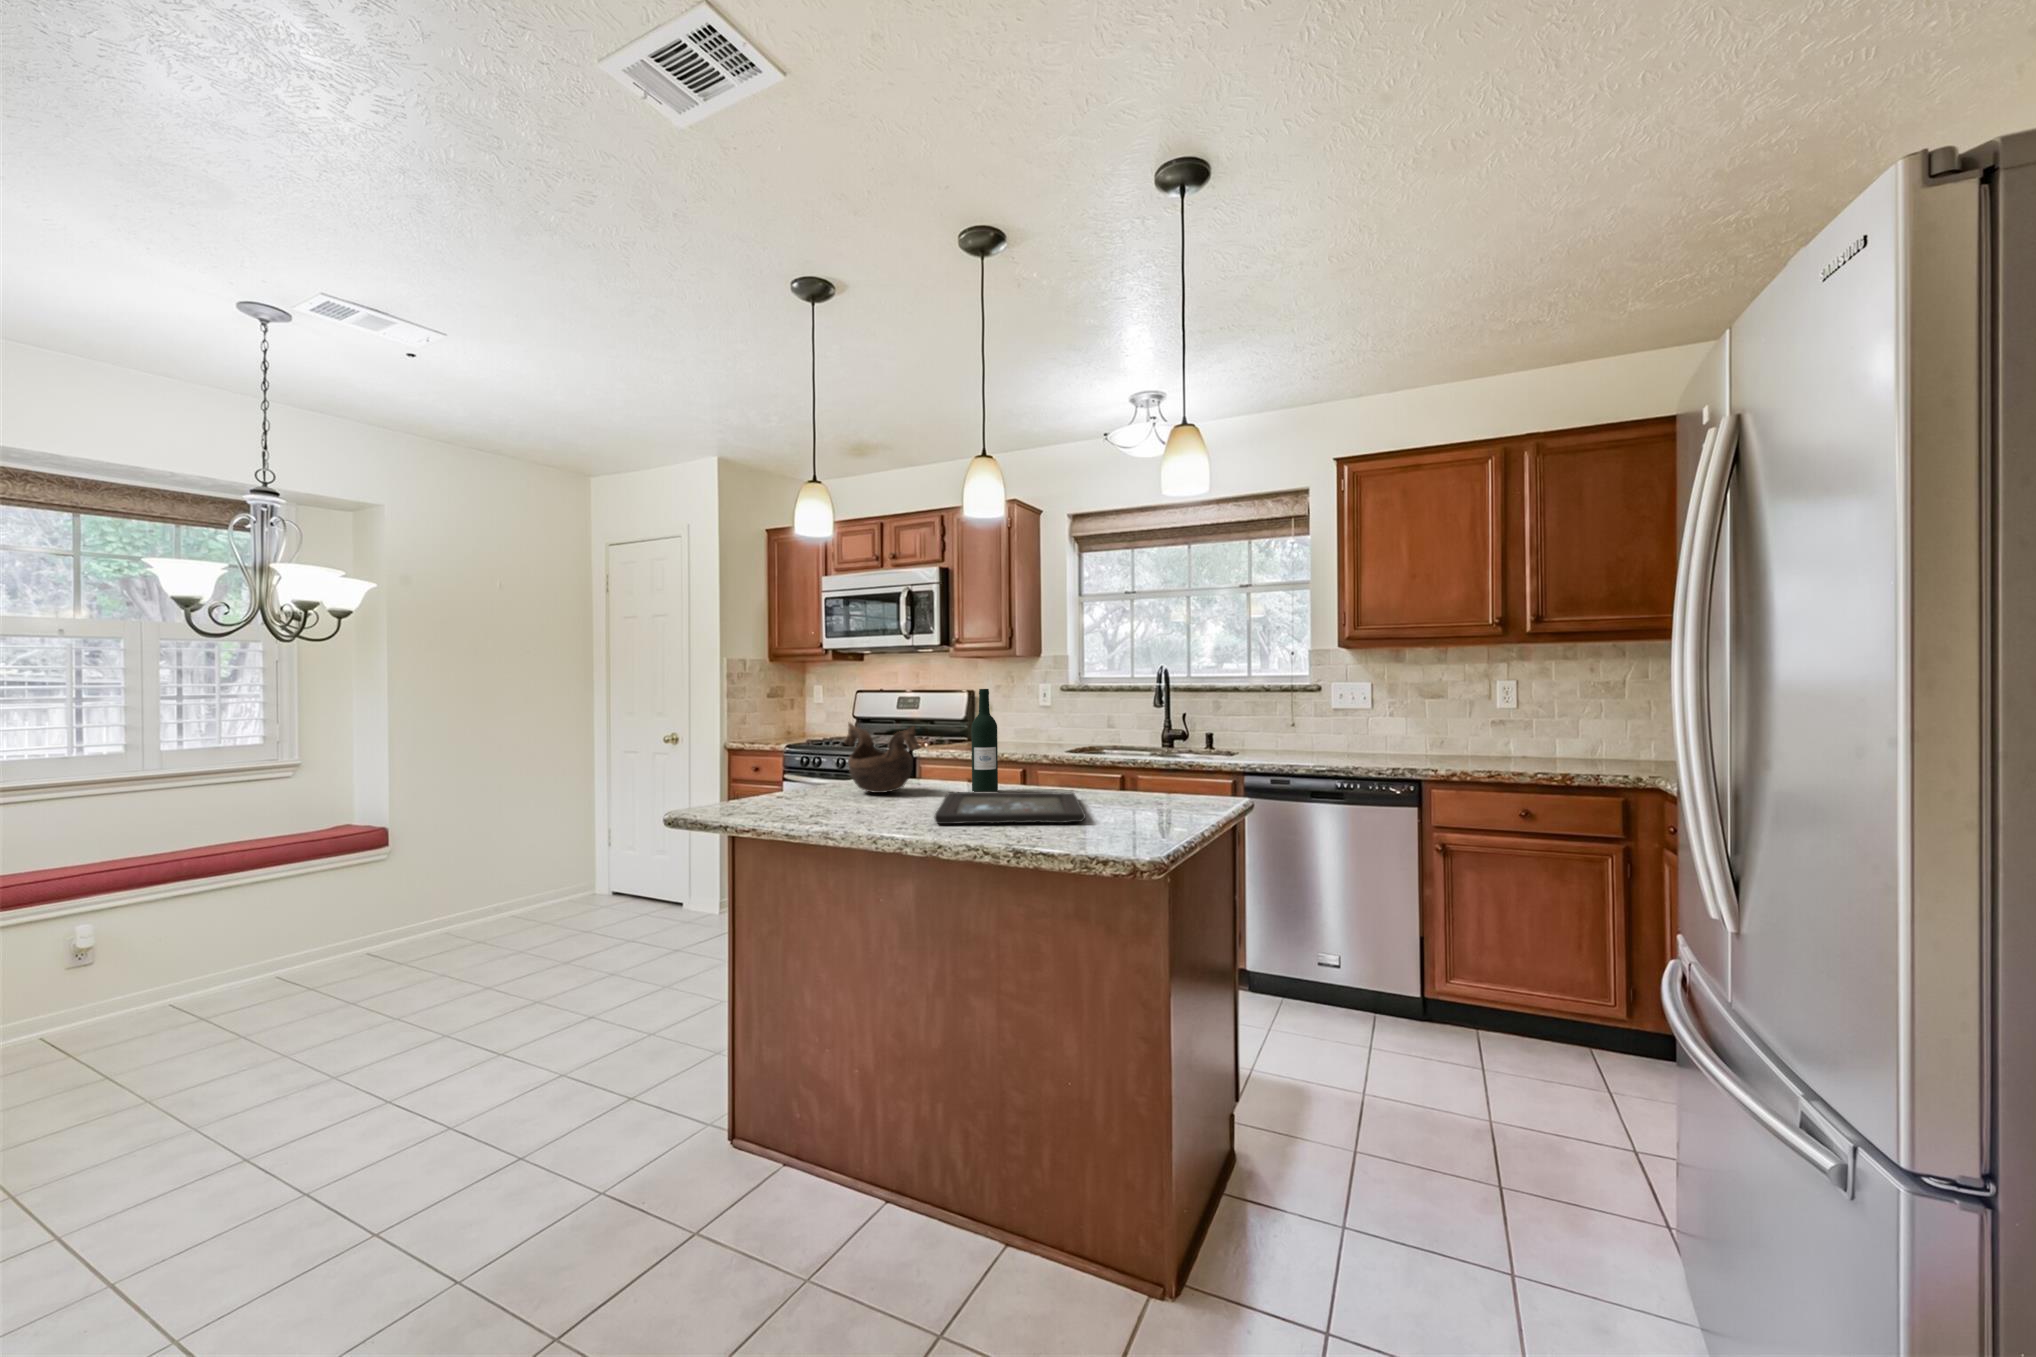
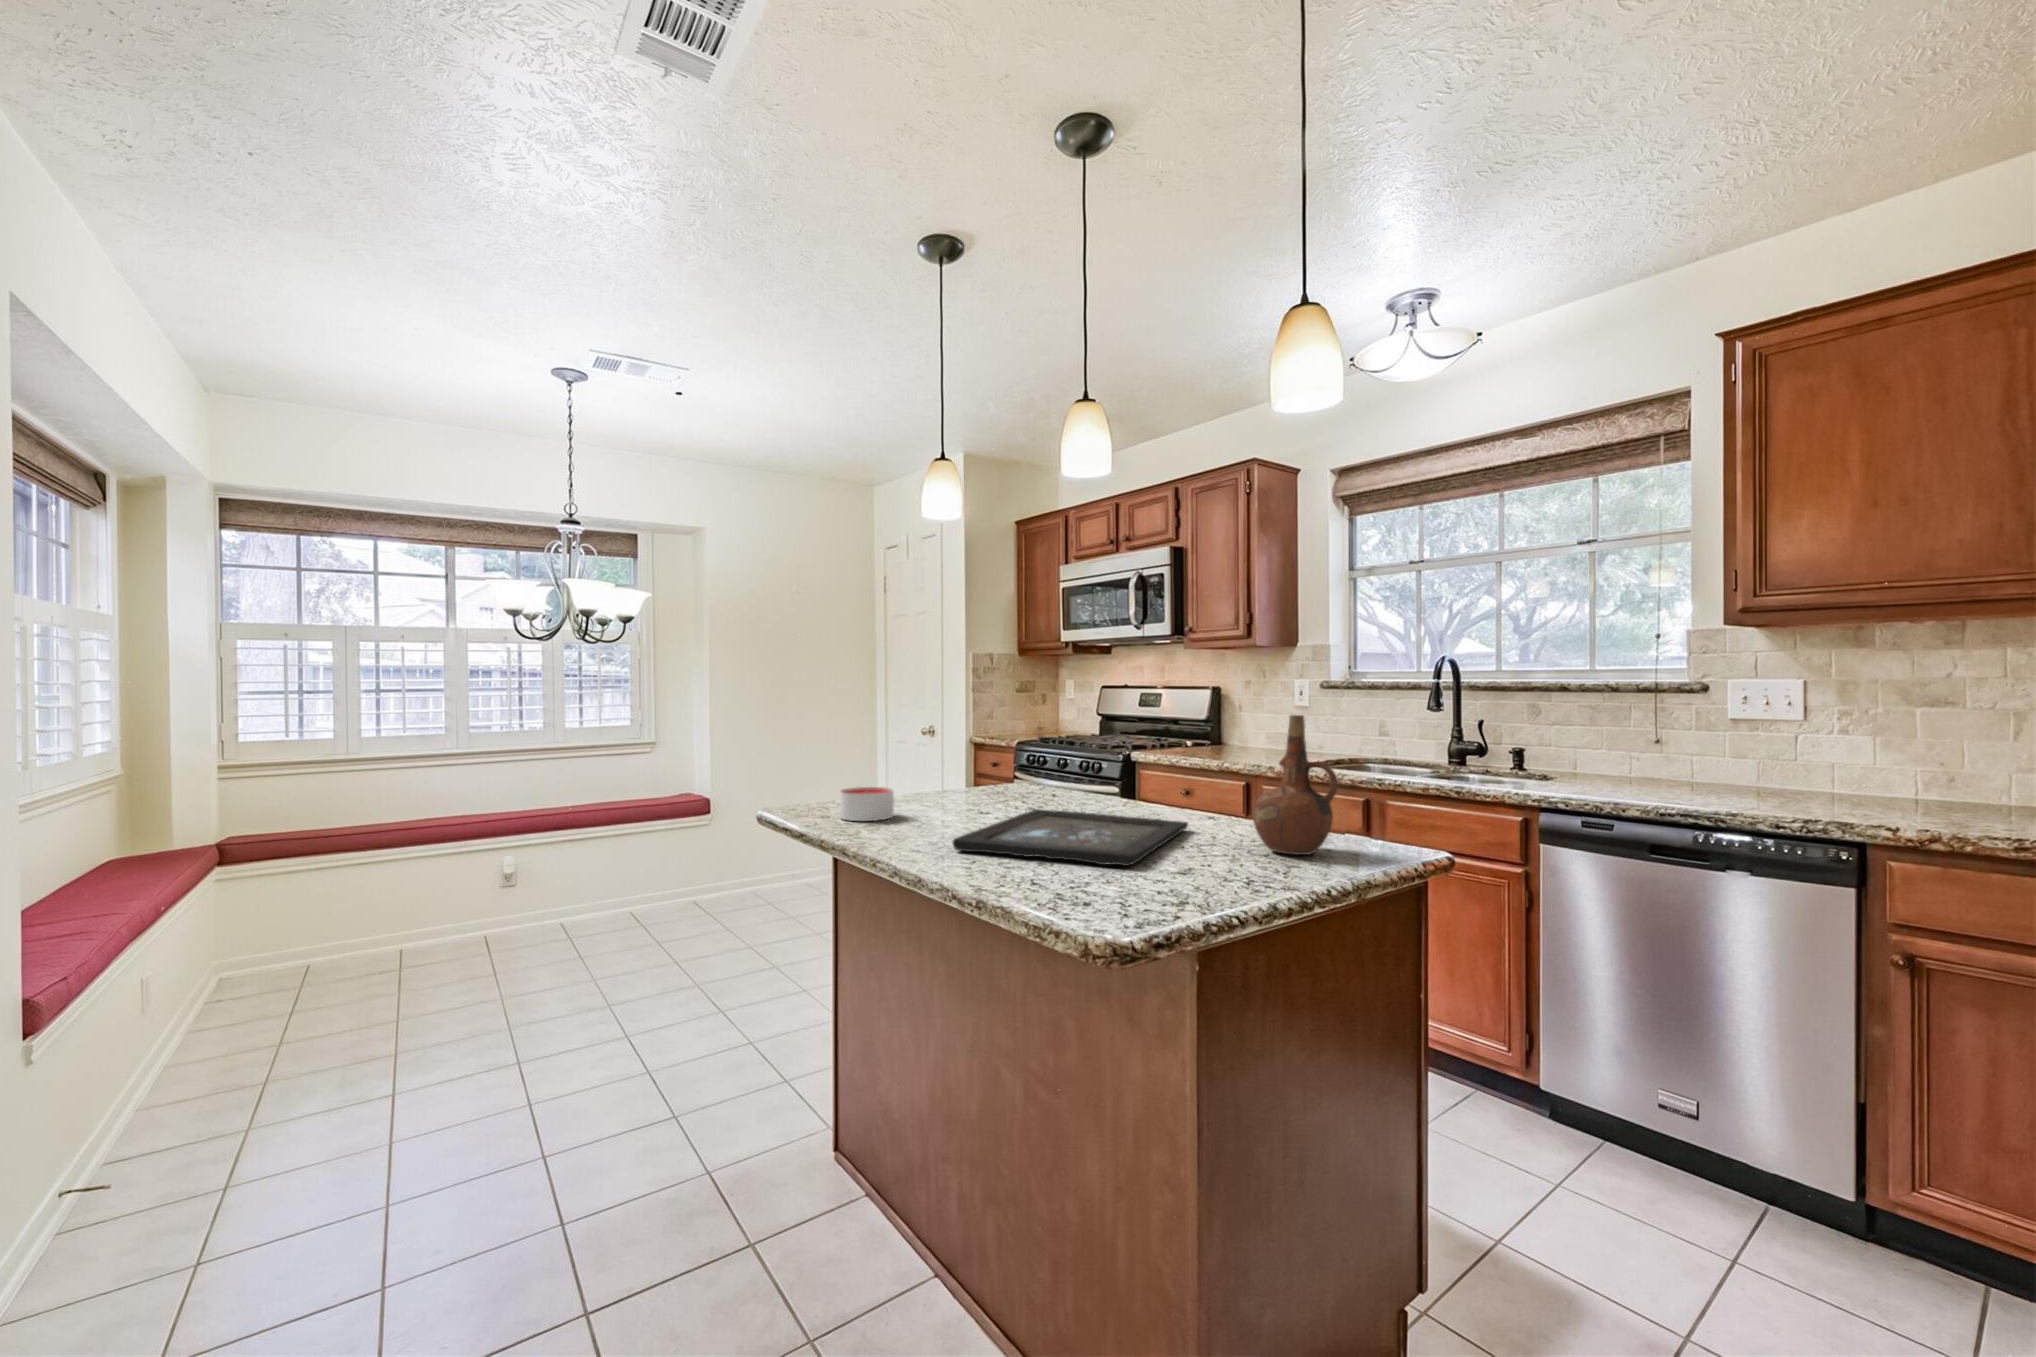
wine bottle: present [971,689,998,792] -> none [1082,684,1115,813]
ceramic pitcher: none [1136,709,1193,807] -> present [1253,715,1338,855]
decorative bowl: present [845,723,920,793] -> none [945,721,1019,803]
candle: none [780,782,829,812] -> present [840,787,894,821]

